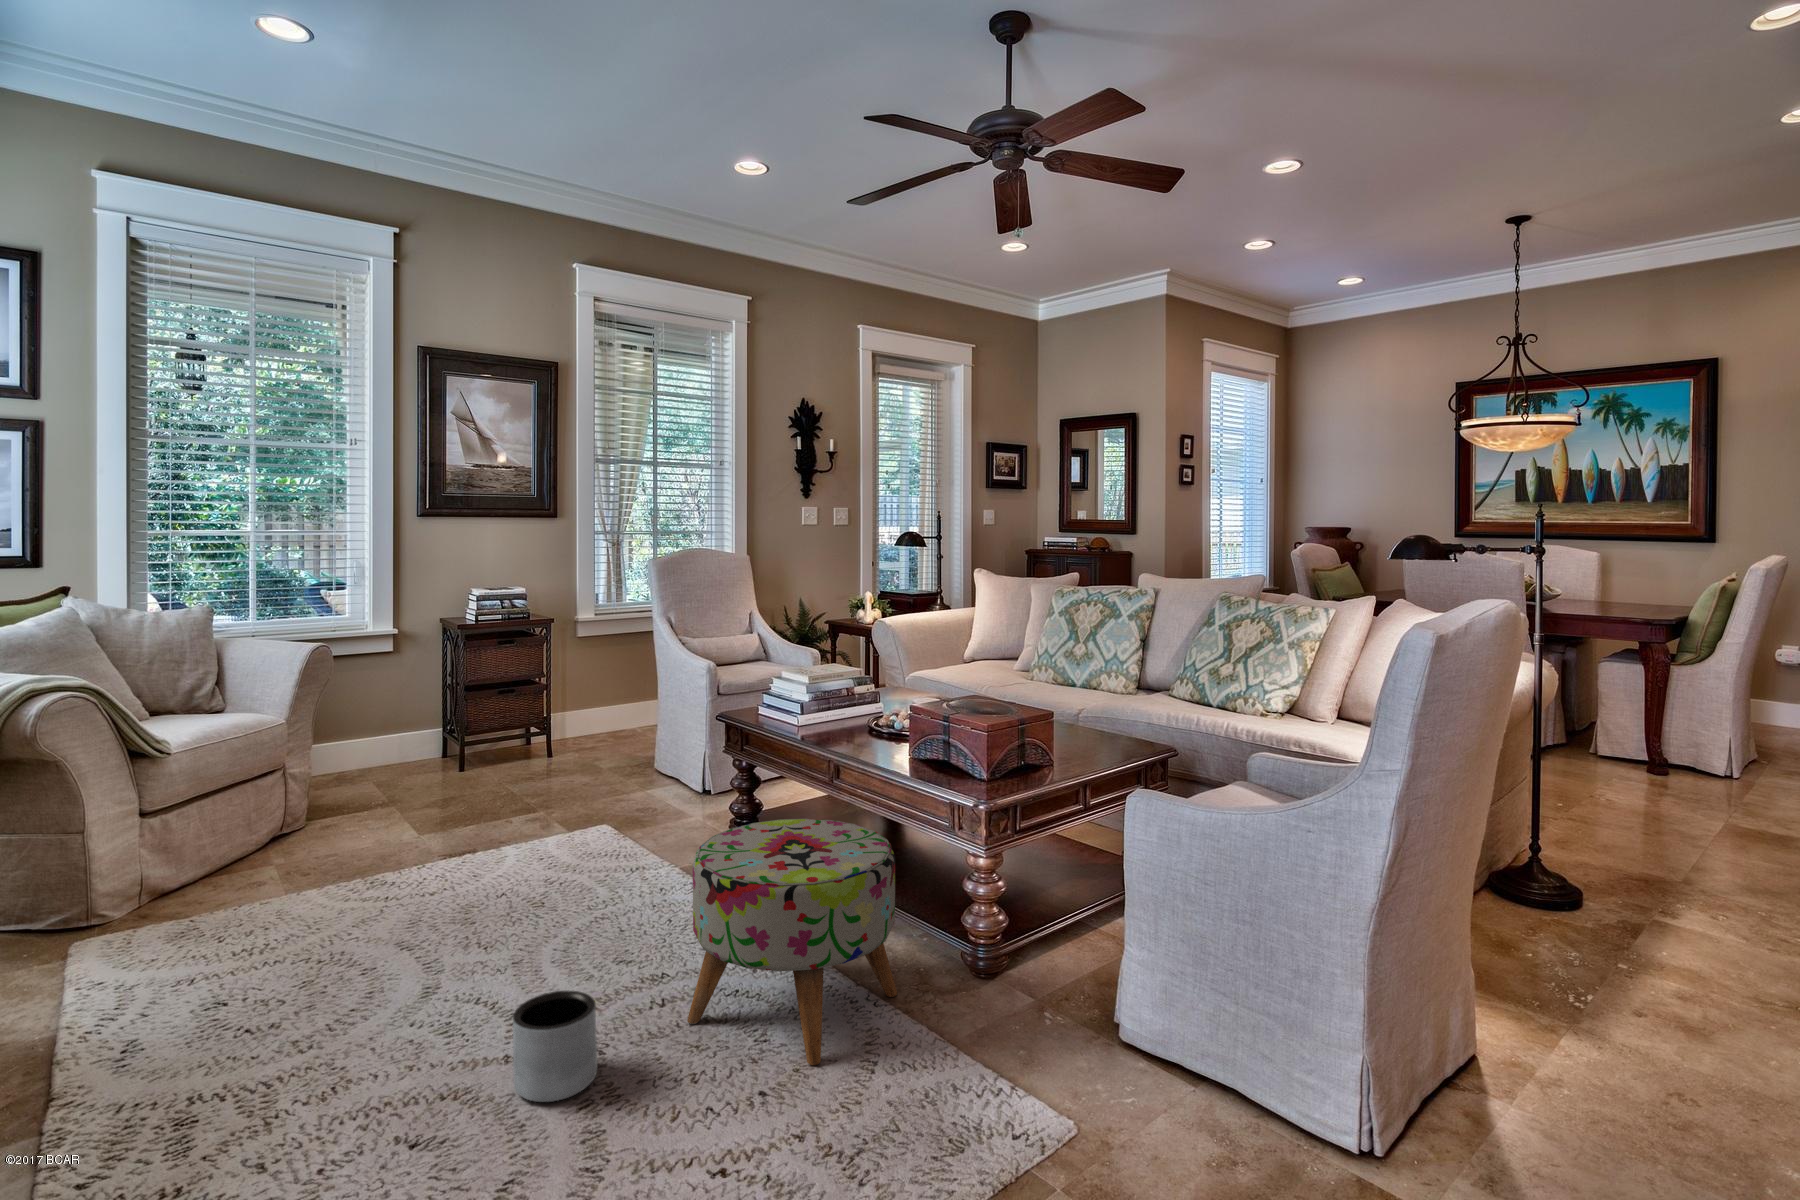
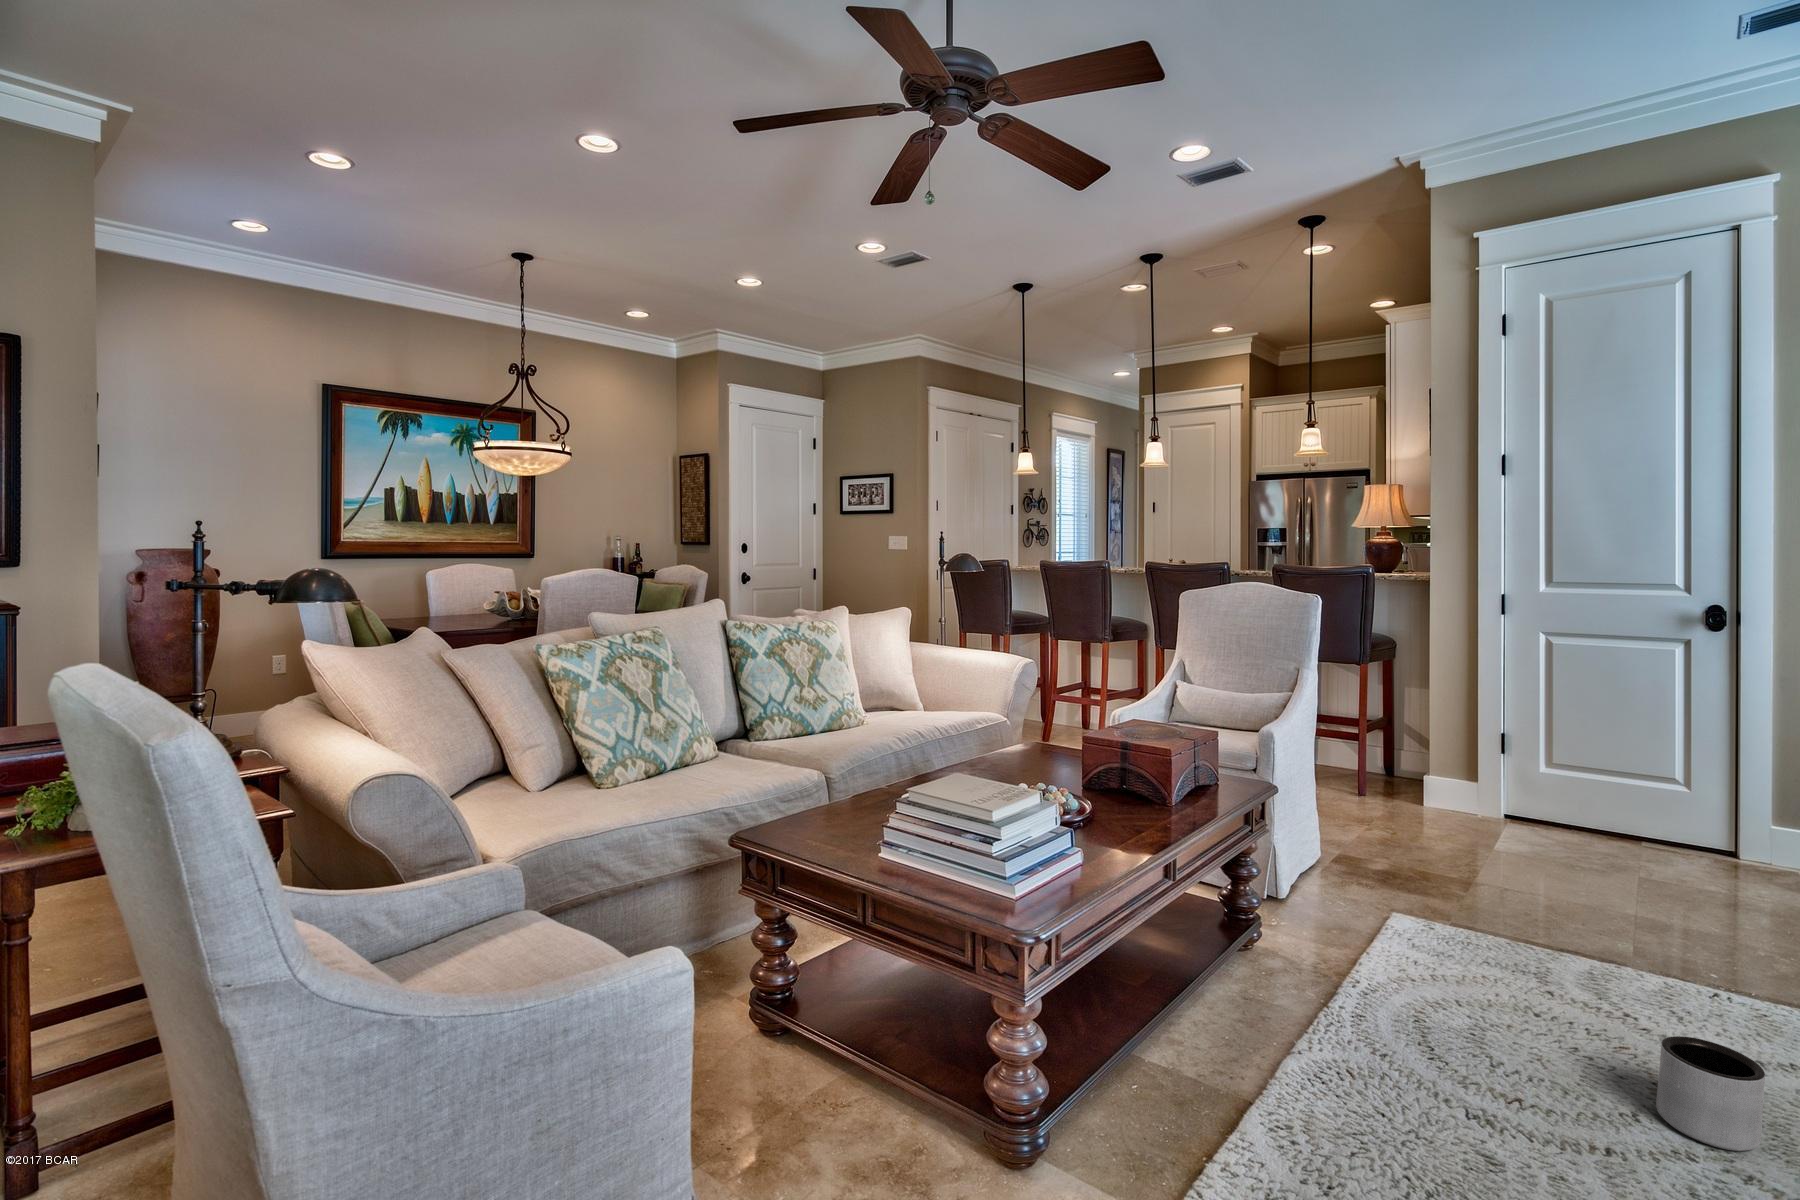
ottoman: present [687,819,897,1065] -> none [1317,844,1535,1077]

